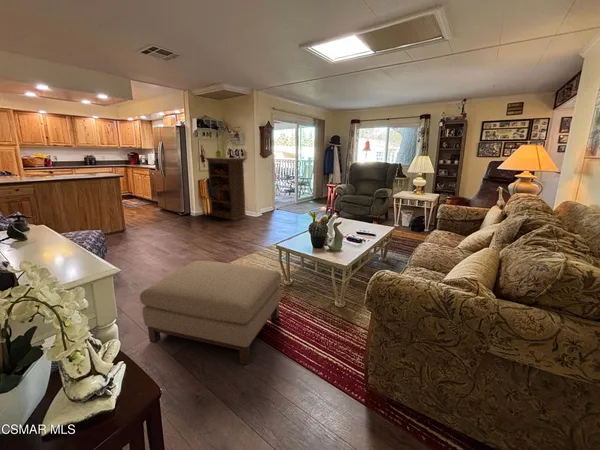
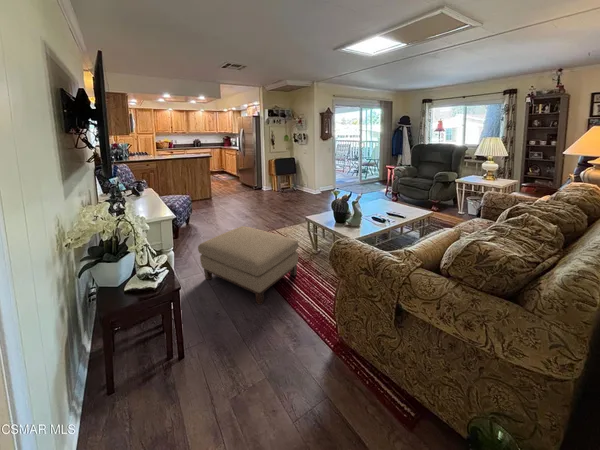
bookcase: present [205,158,248,220] -> none [273,142,306,195]

